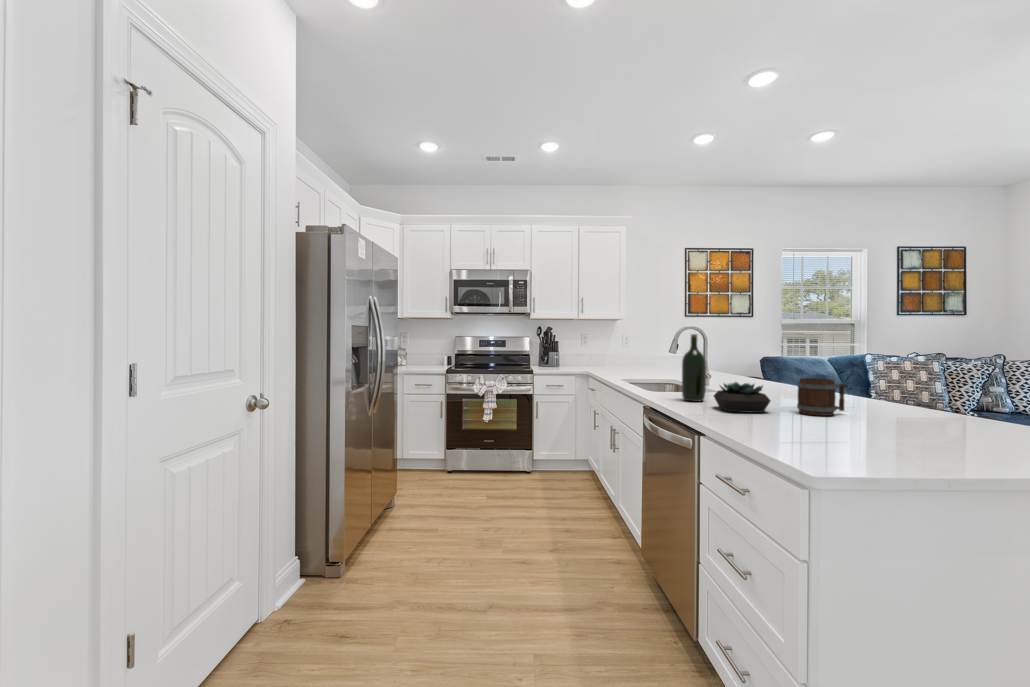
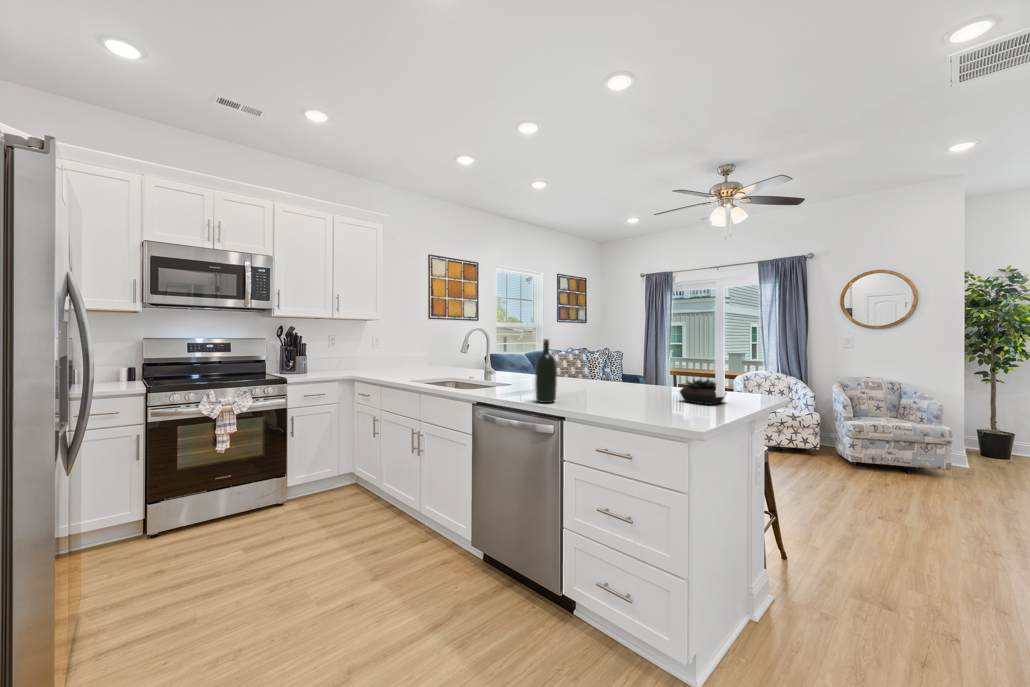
mug: present [797,378,845,416] -> none [635,375,663,405]
succulent plant: present [714,382,771,413] -> present [680,380,726,405]

